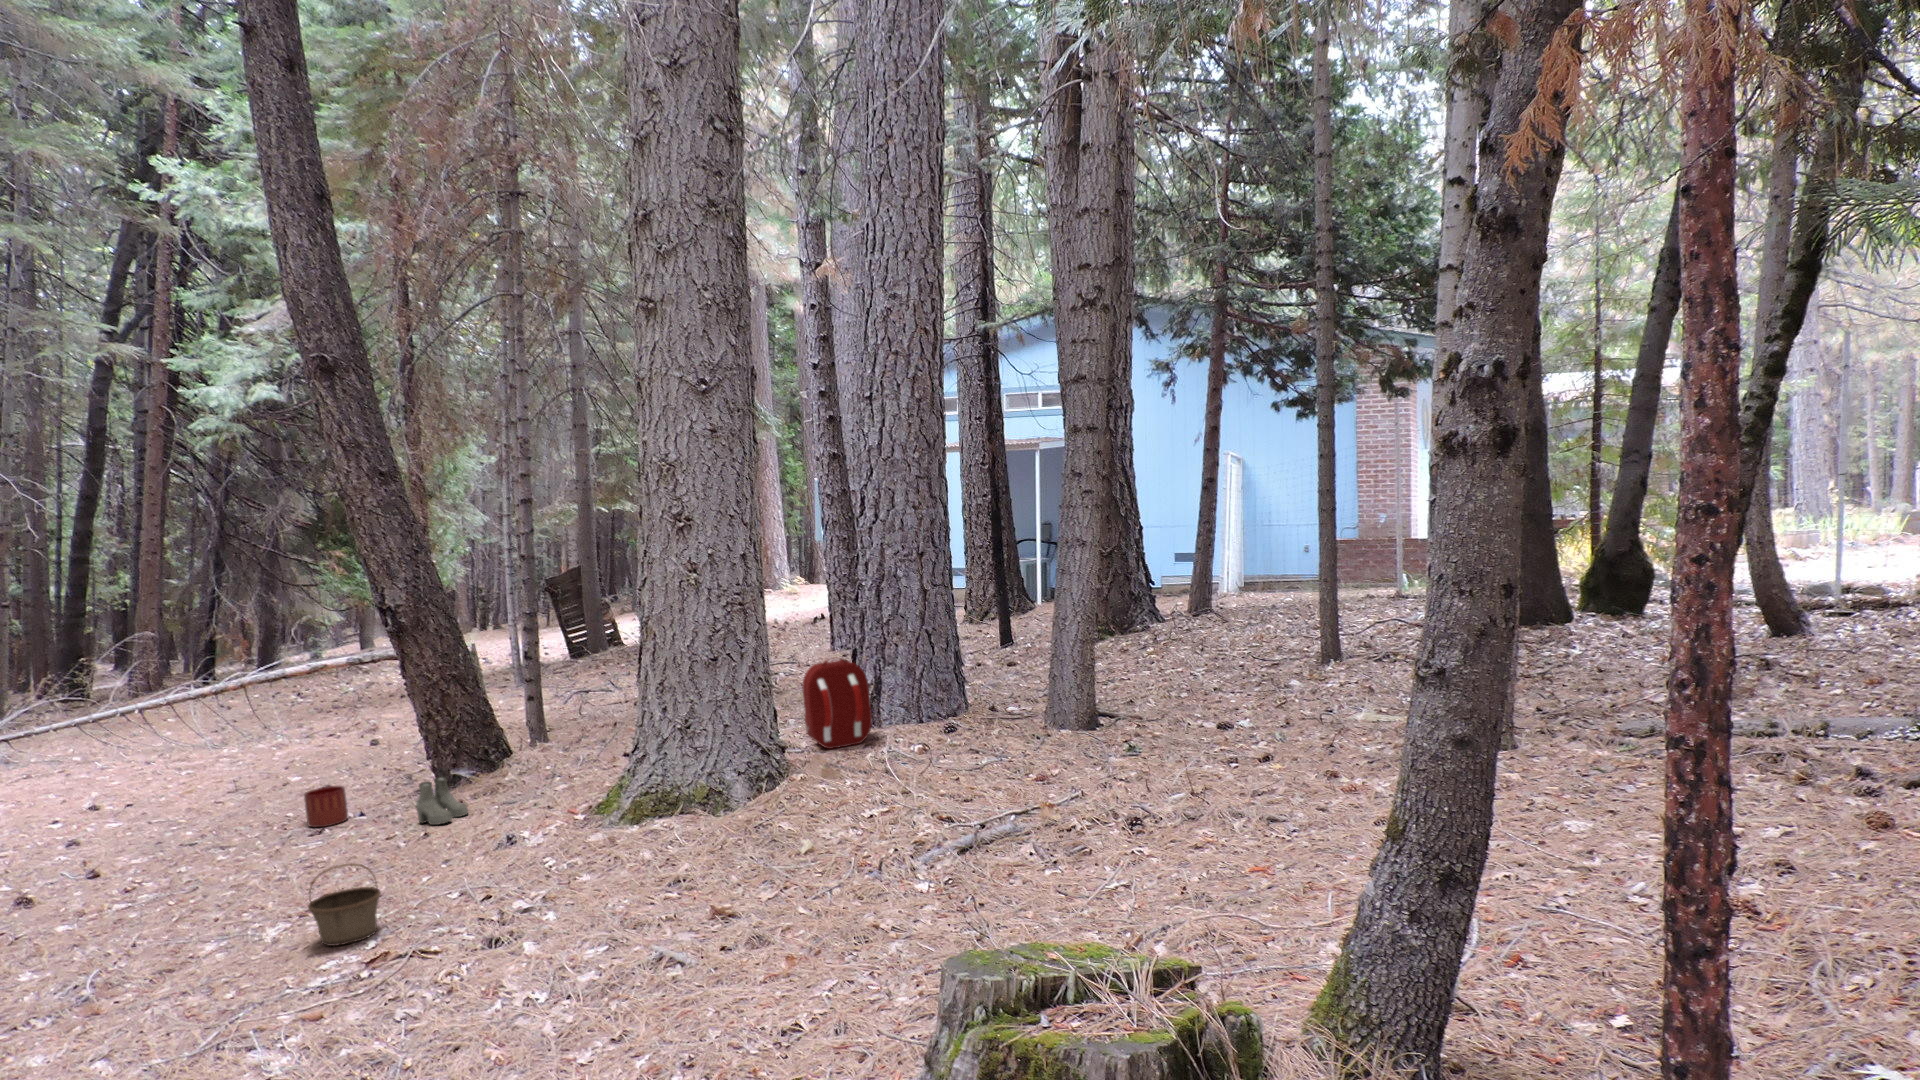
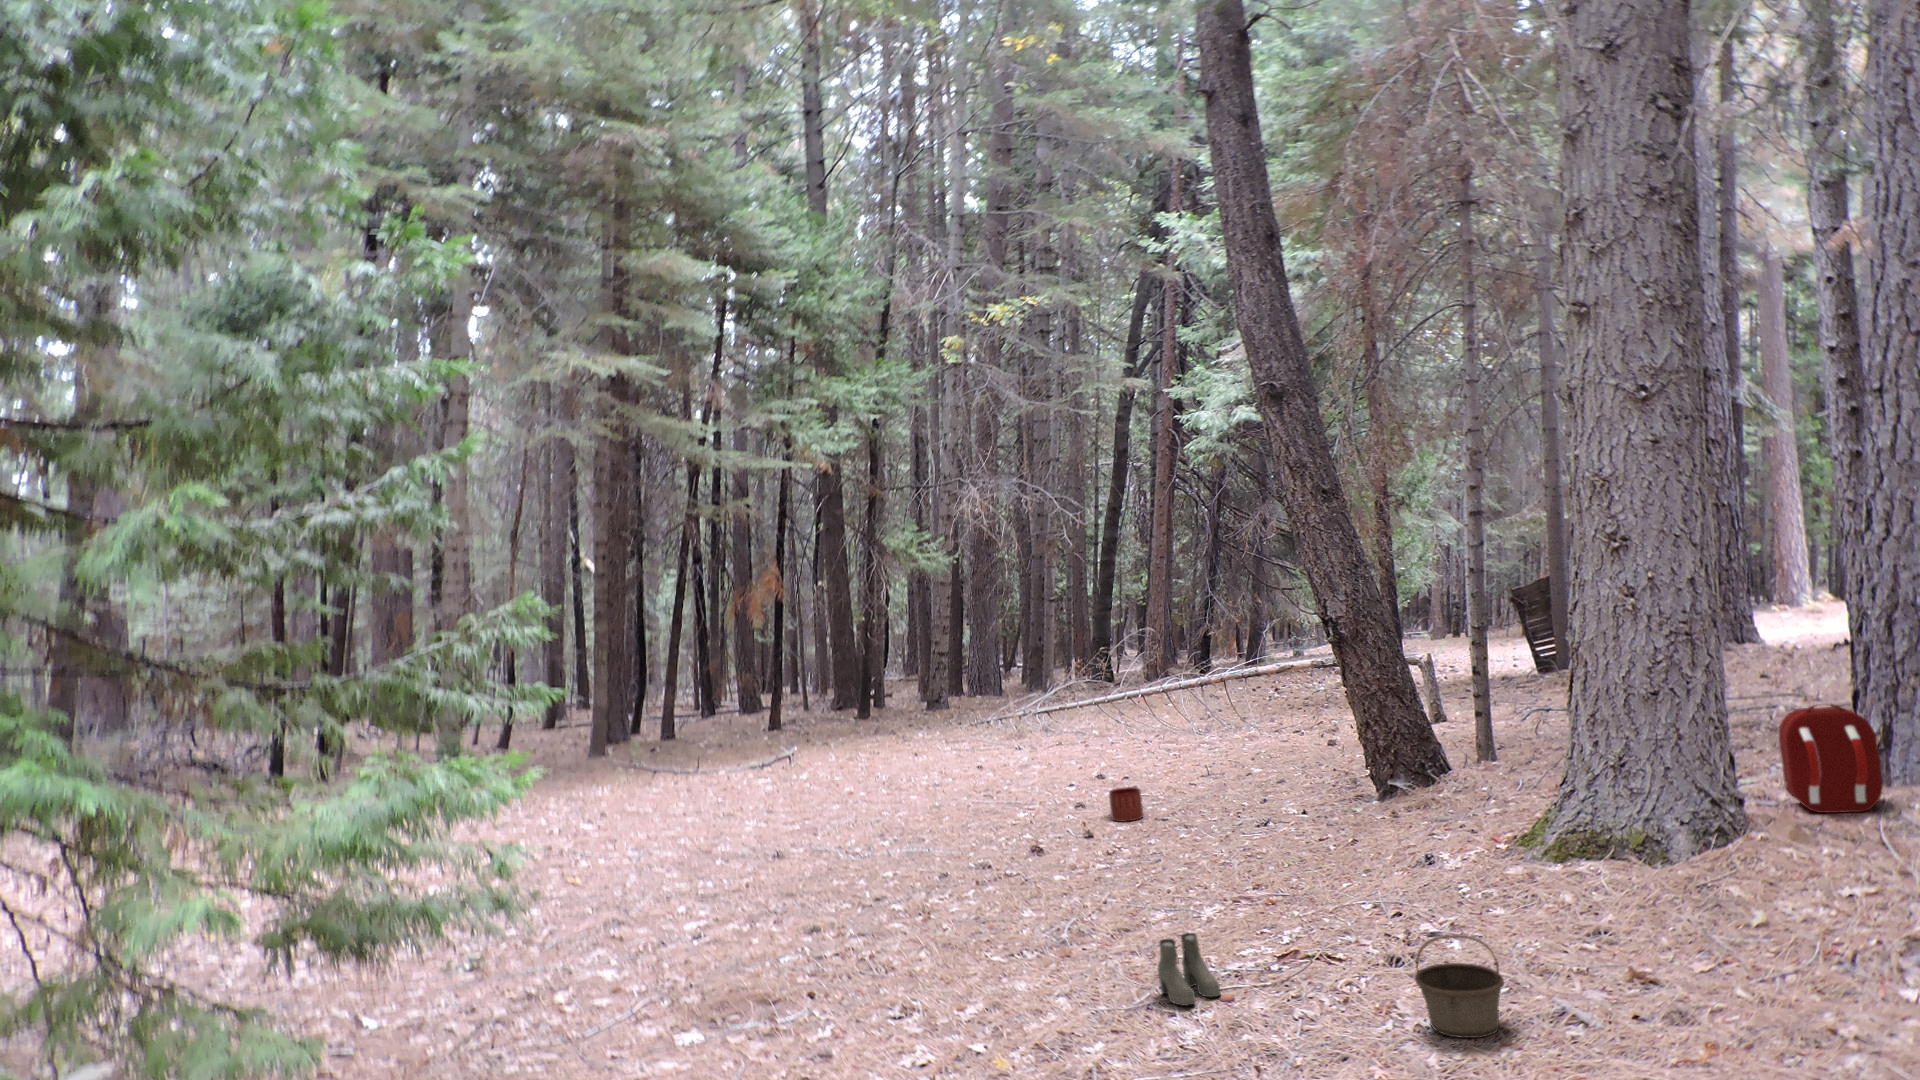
boots: present [416,776,468,825] -> present [1158,933,1221,1006]
planter: present [304,786,348,827] -> present [1109,787,1143,822]
basket: present [308,863,381,946] -> present [1415,935,1504,1038]

